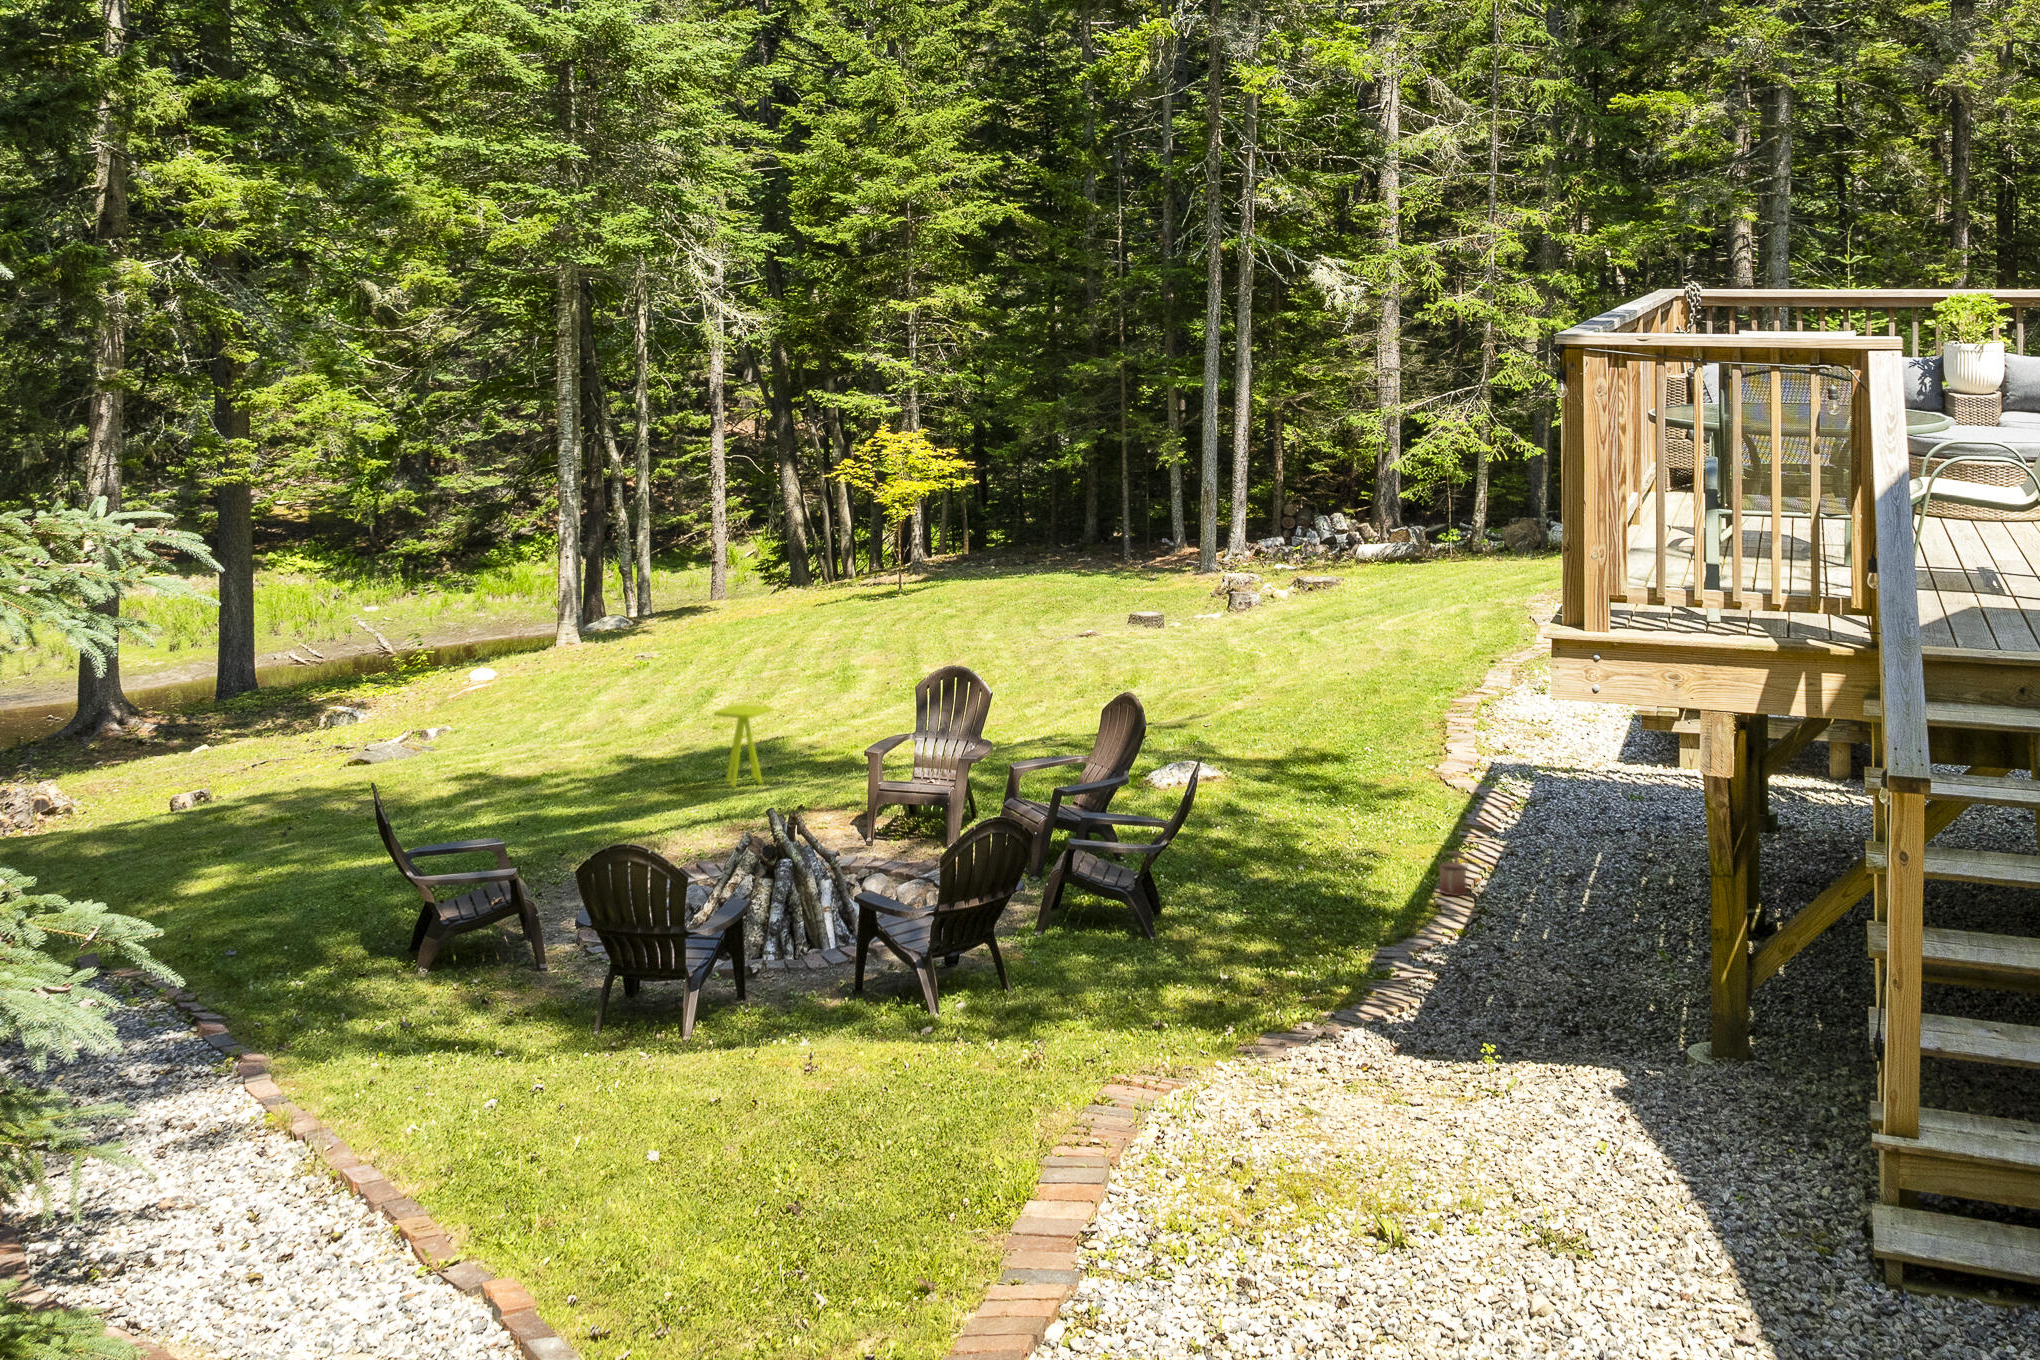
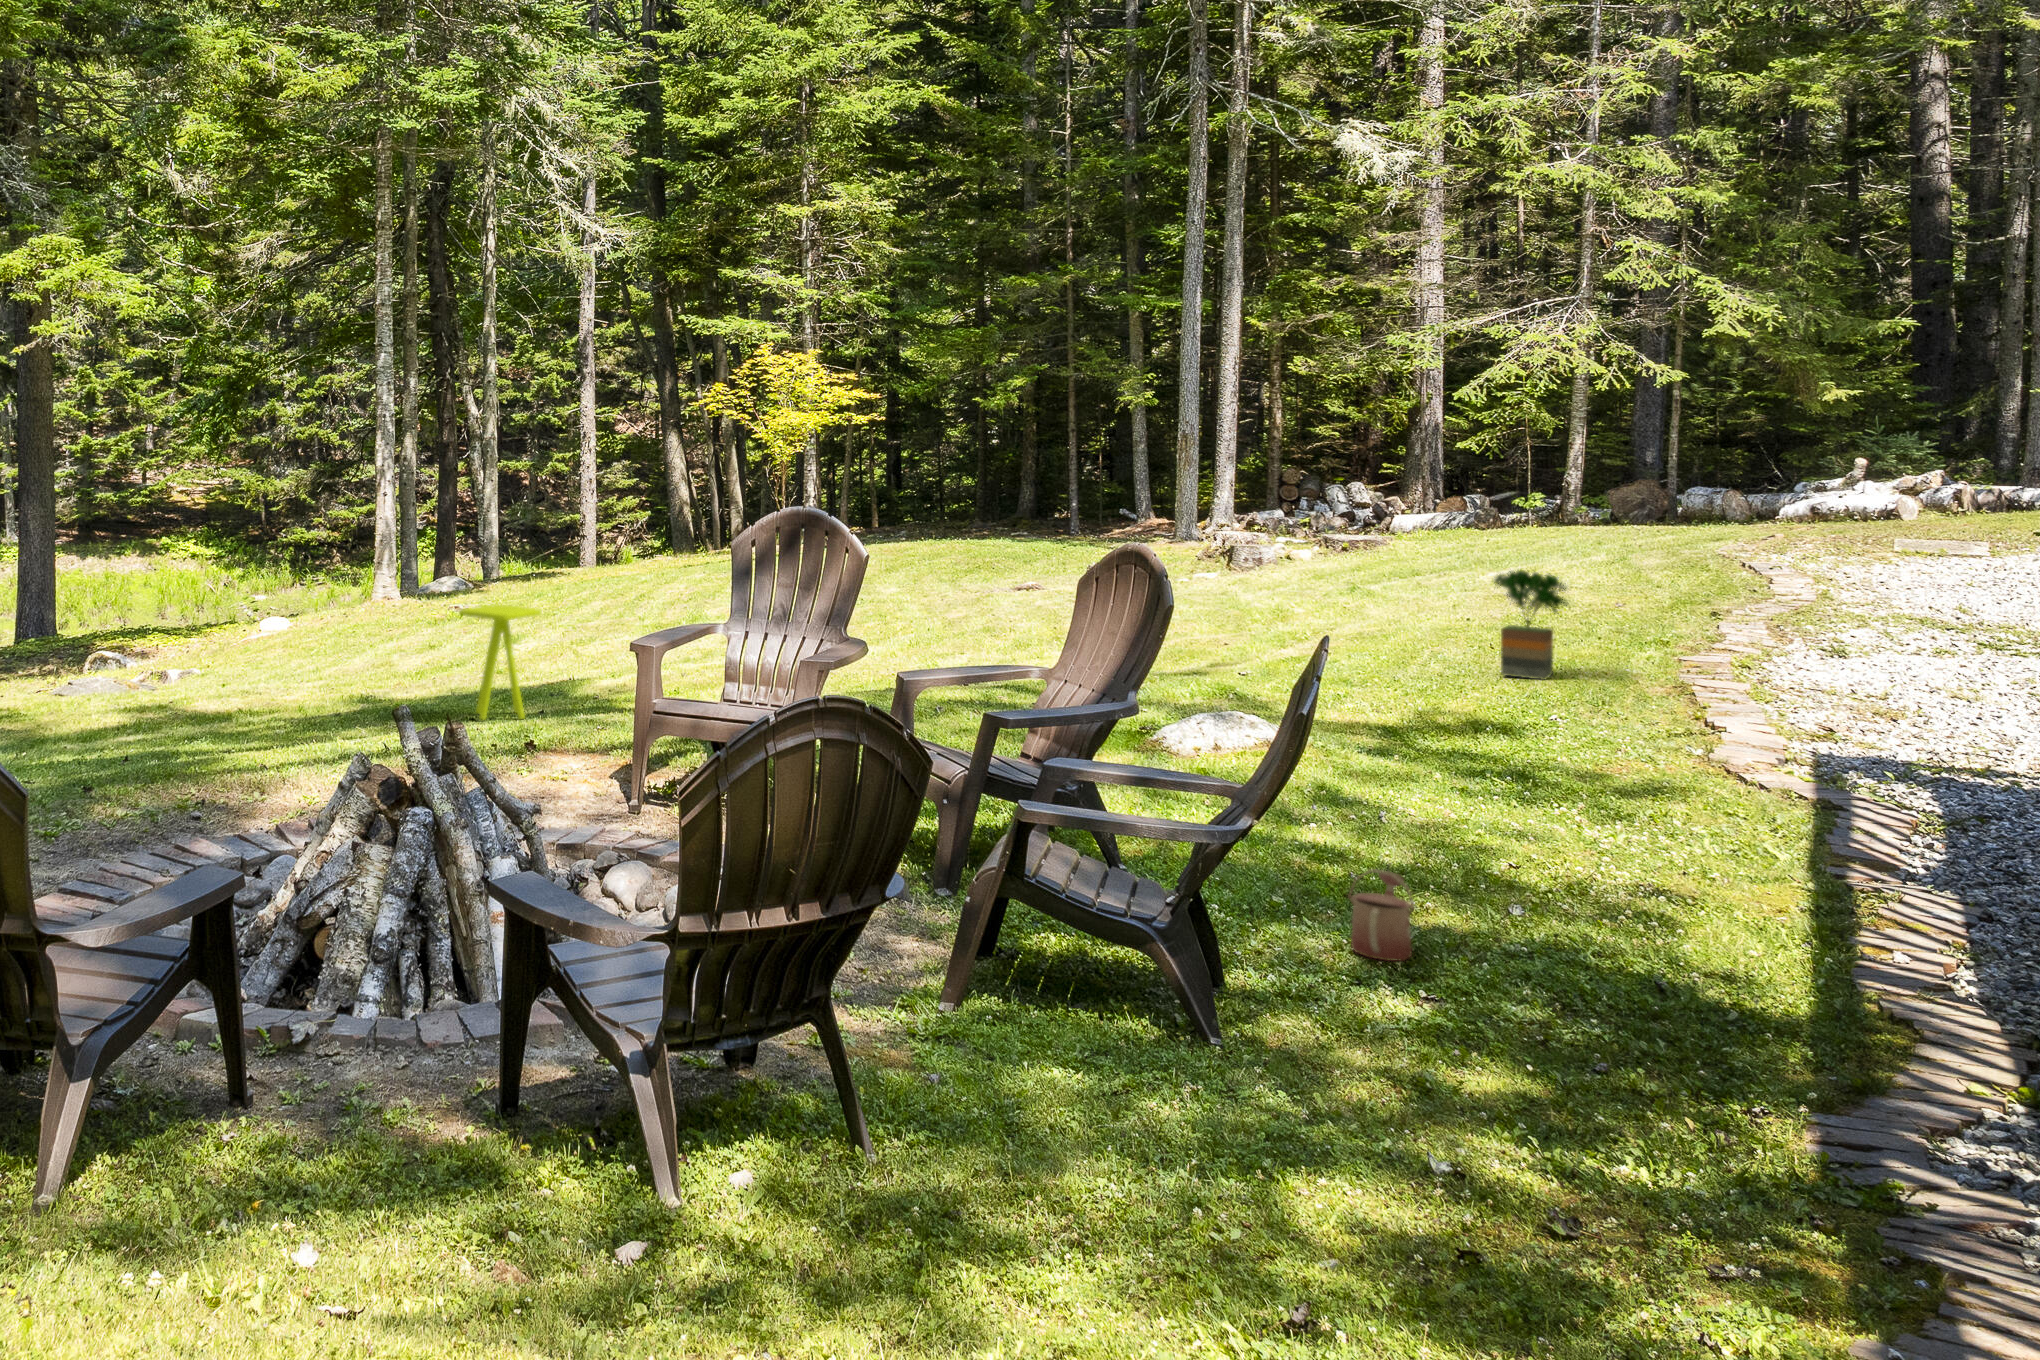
potted tree: none [1360,640,1401,707] -> present [1494,570,1568,680]
watering can: present [1438,851,1467,896] -> present [1348,869,1415,961]

